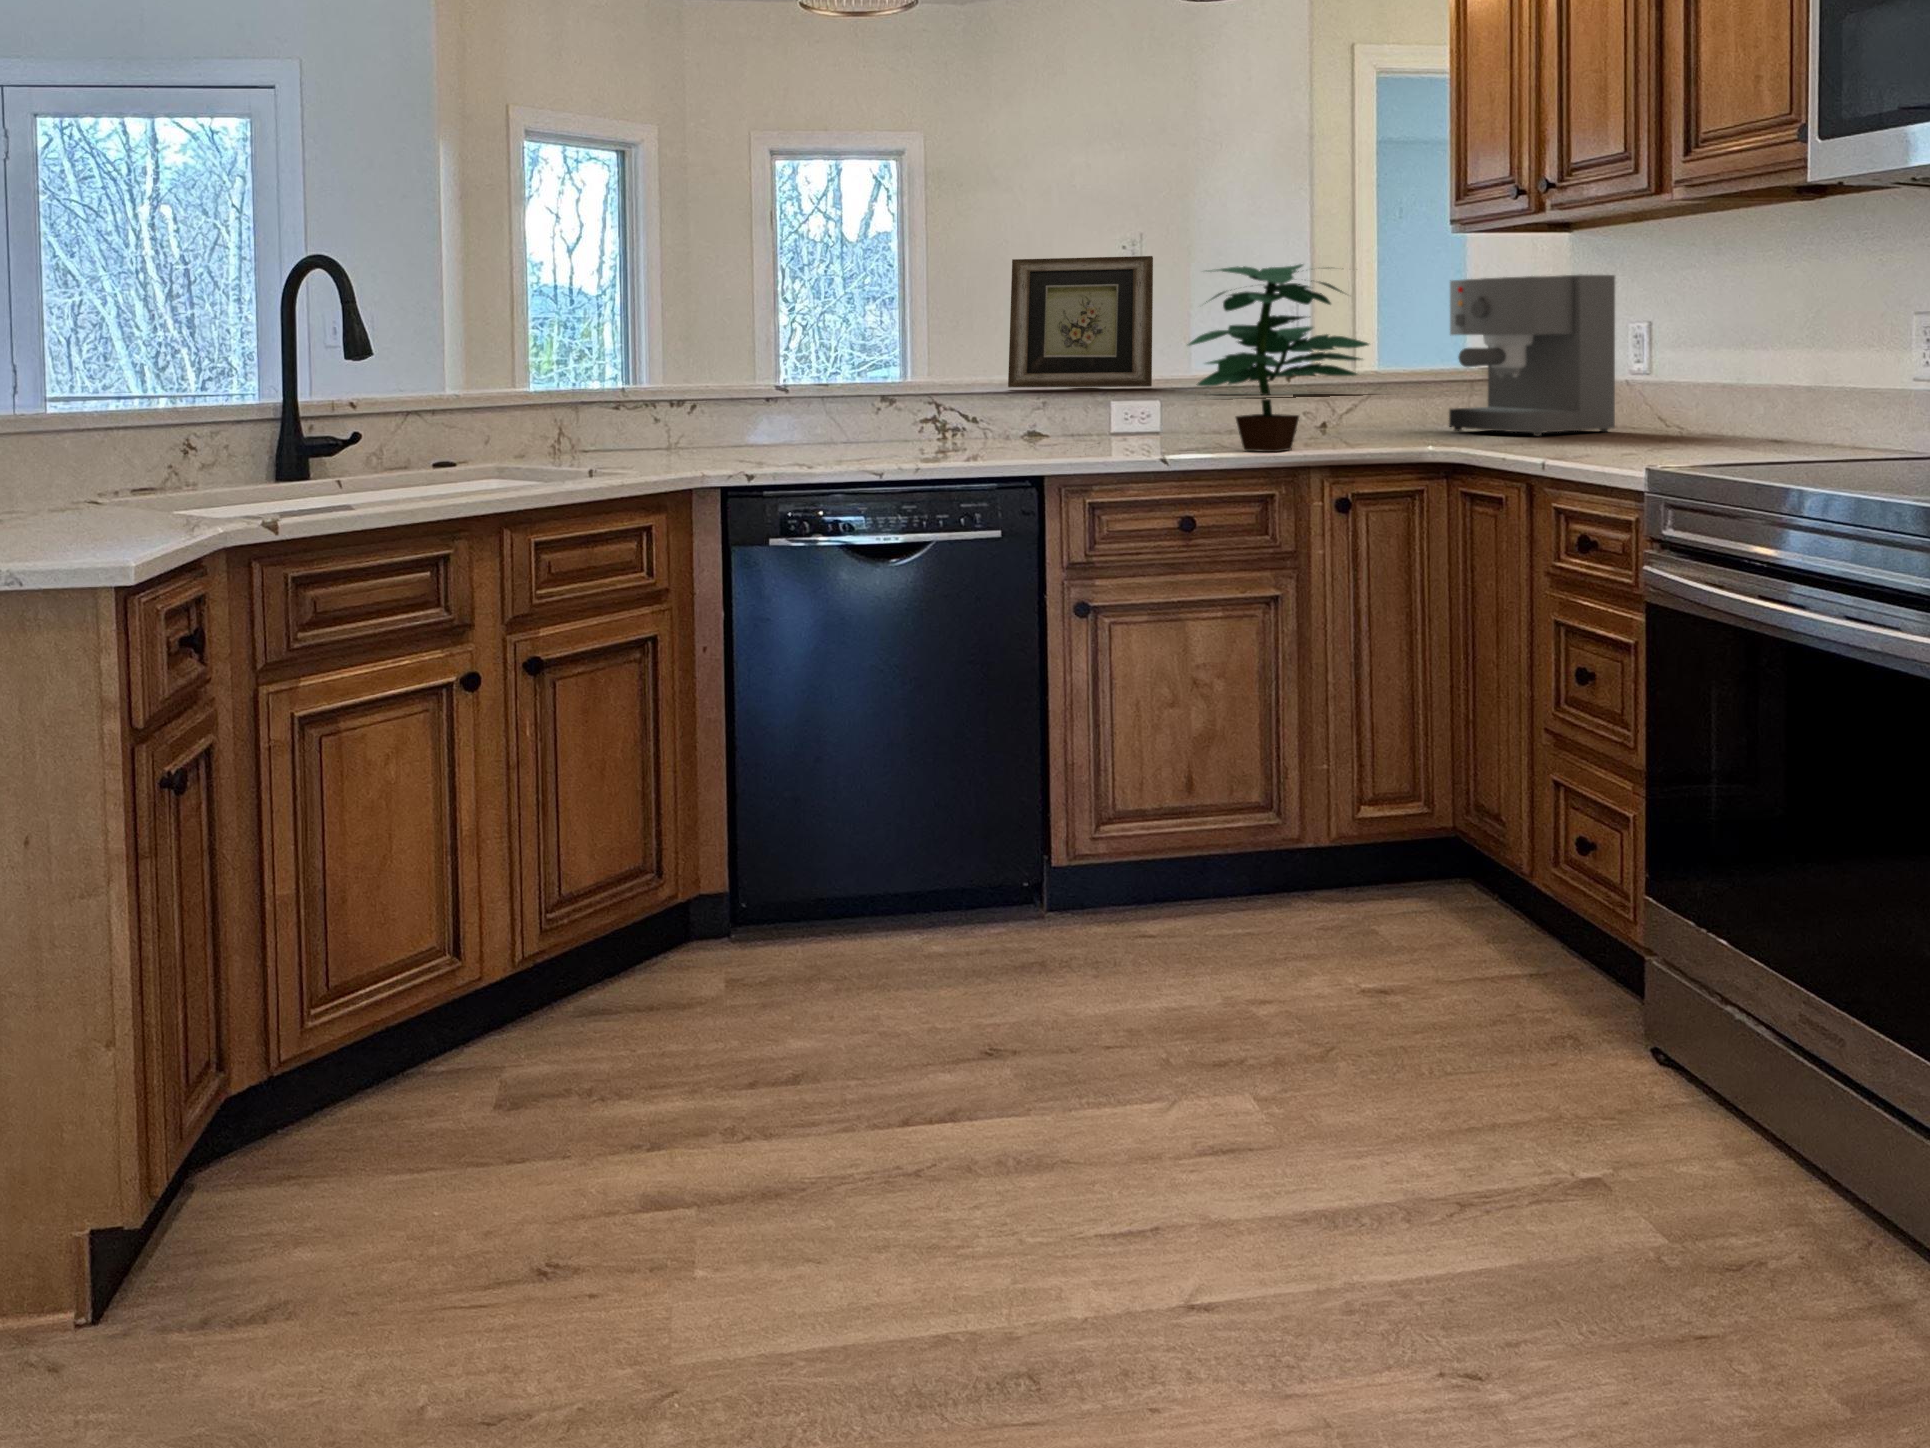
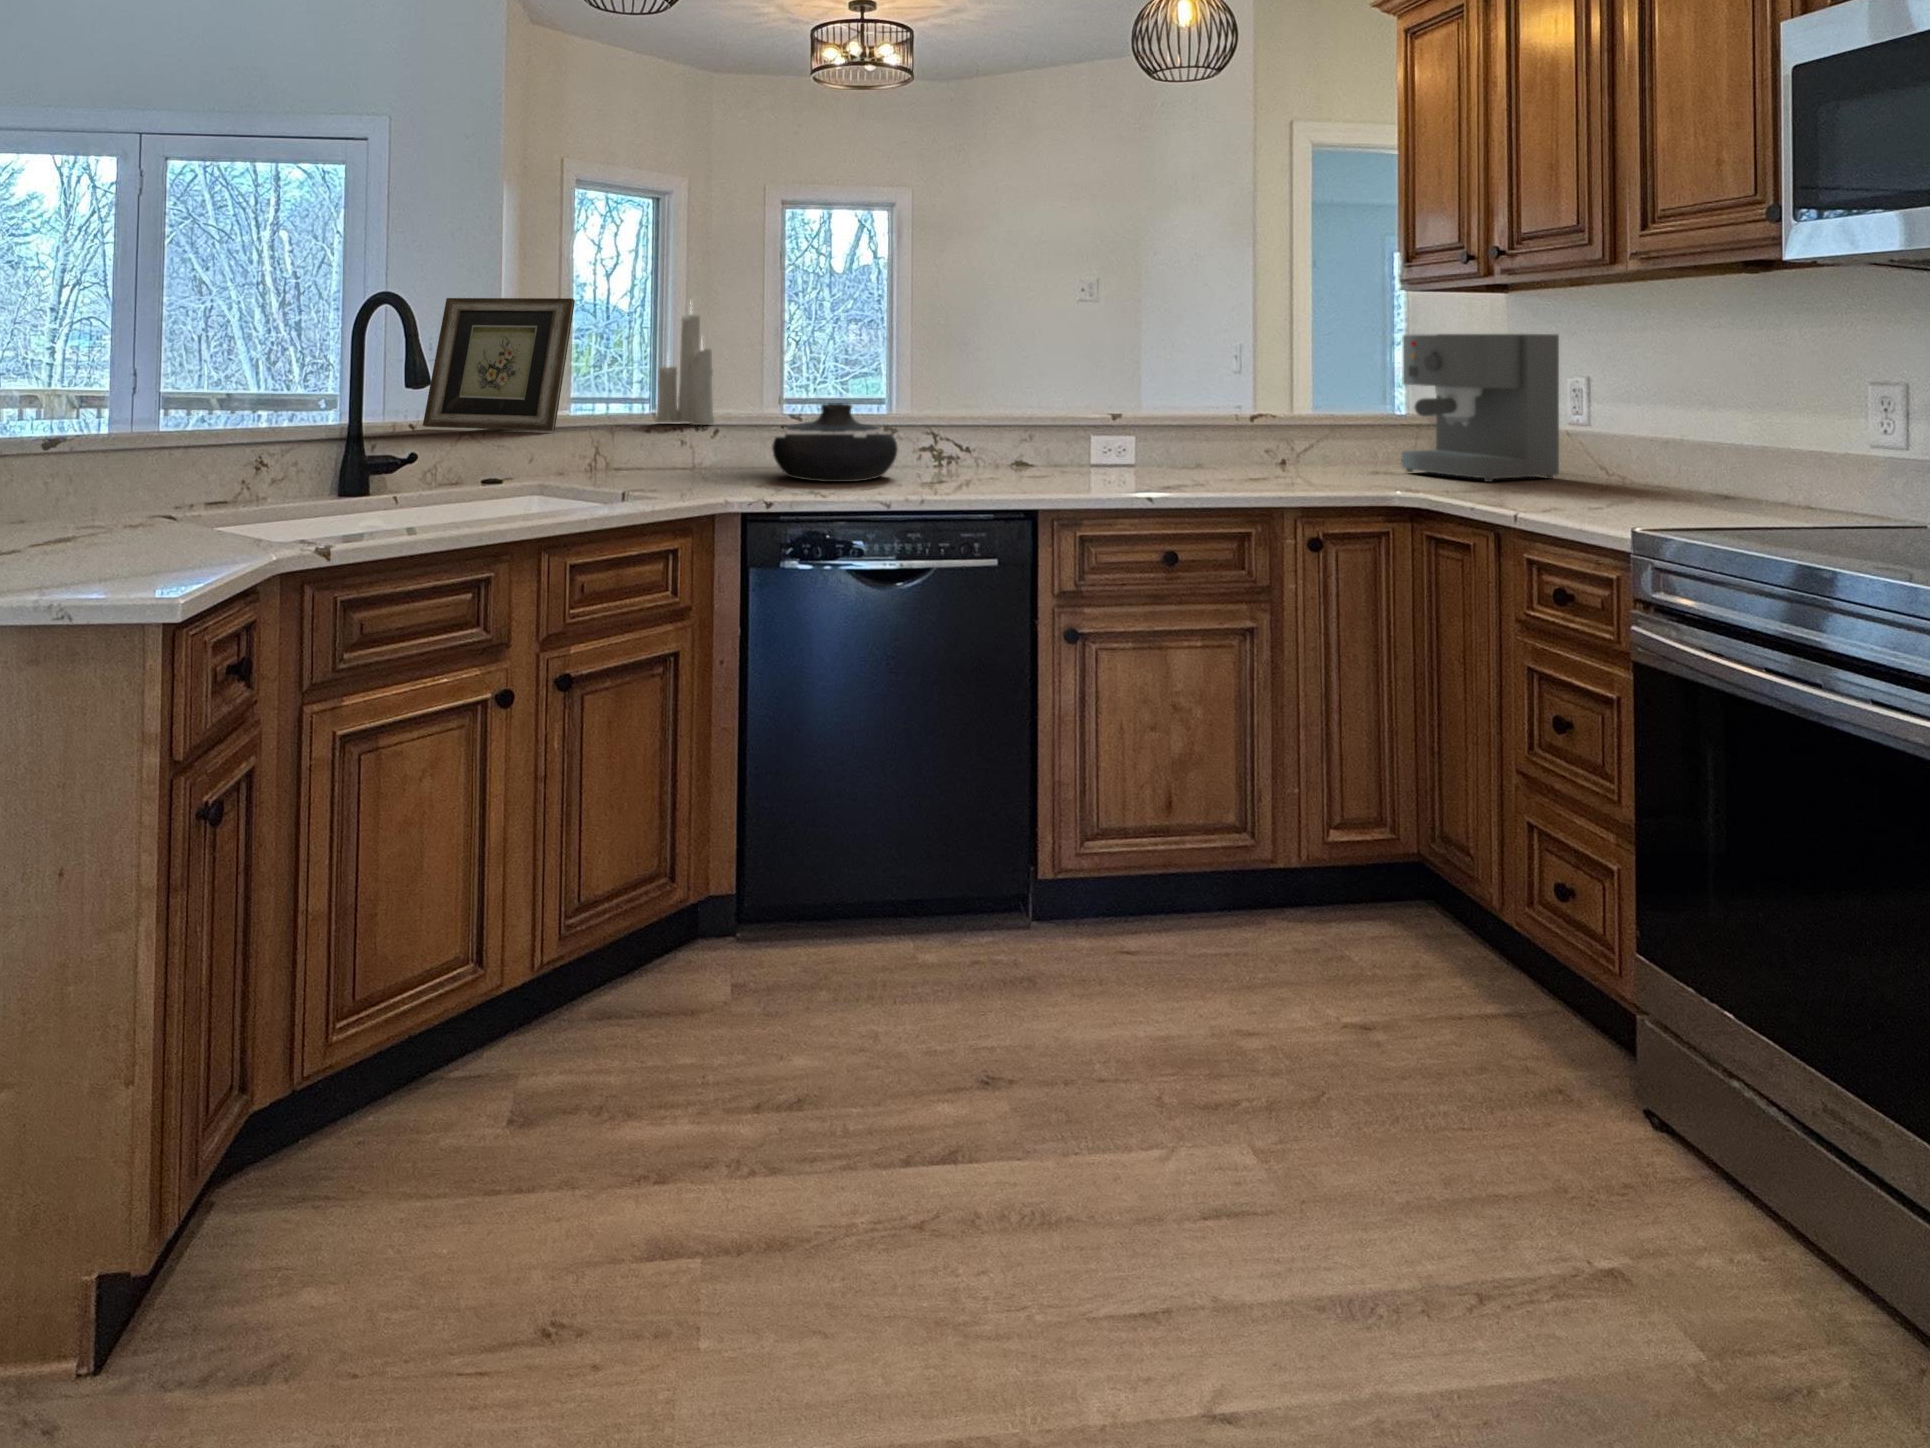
candle: none [623,253,690,400] -> present [656,303,714,425]
picture frame: present [1008,256,1153,387] -> present [423,298,575,431]
potted plant: present [1189,264,1369,452] -> none [1168,320,1337,493]
vase: none [756,371,895,457] -> present [772,403,898,482]

